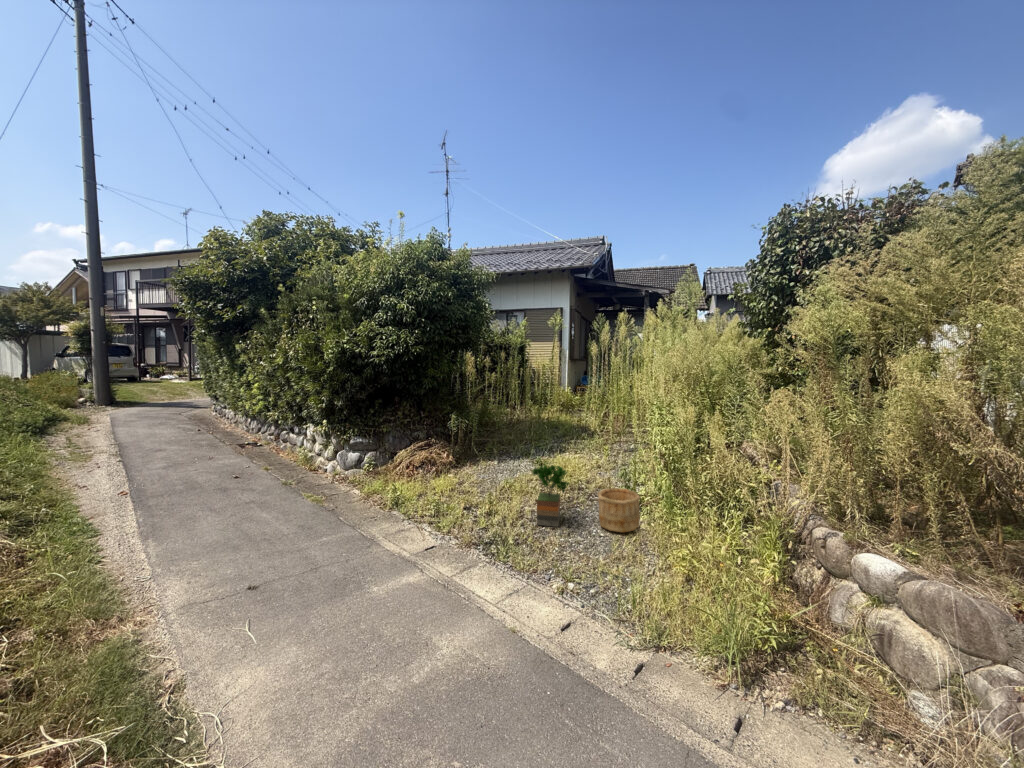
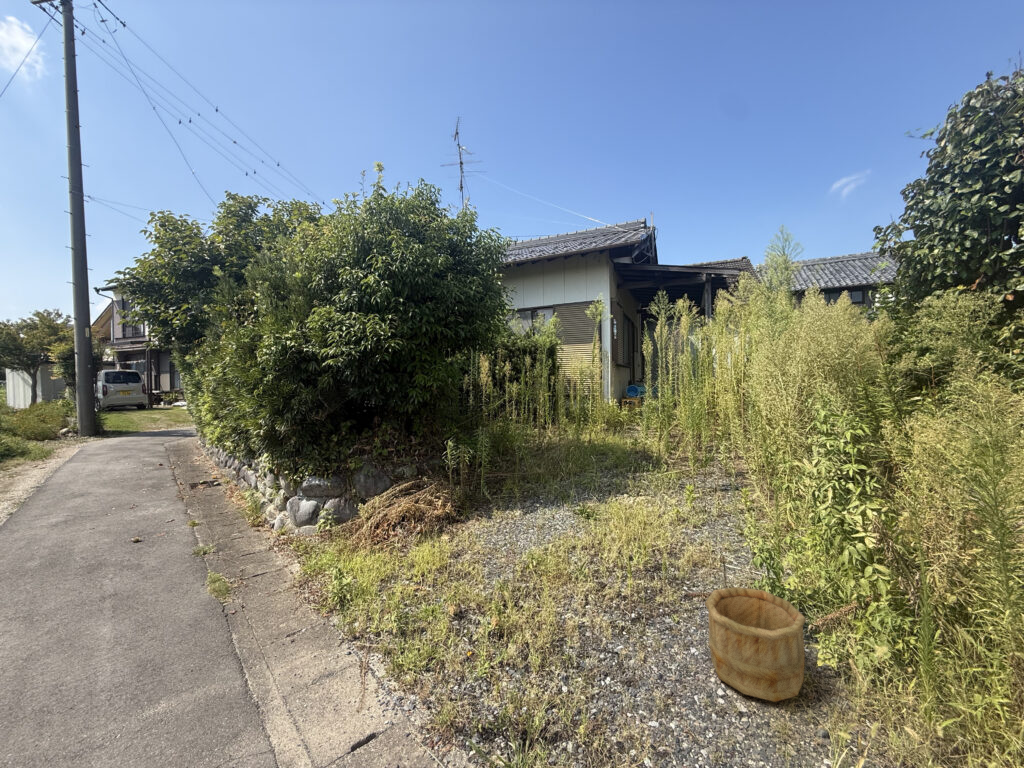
potted tree: present [532,465,569,527] -> none [567,539,647,673]

